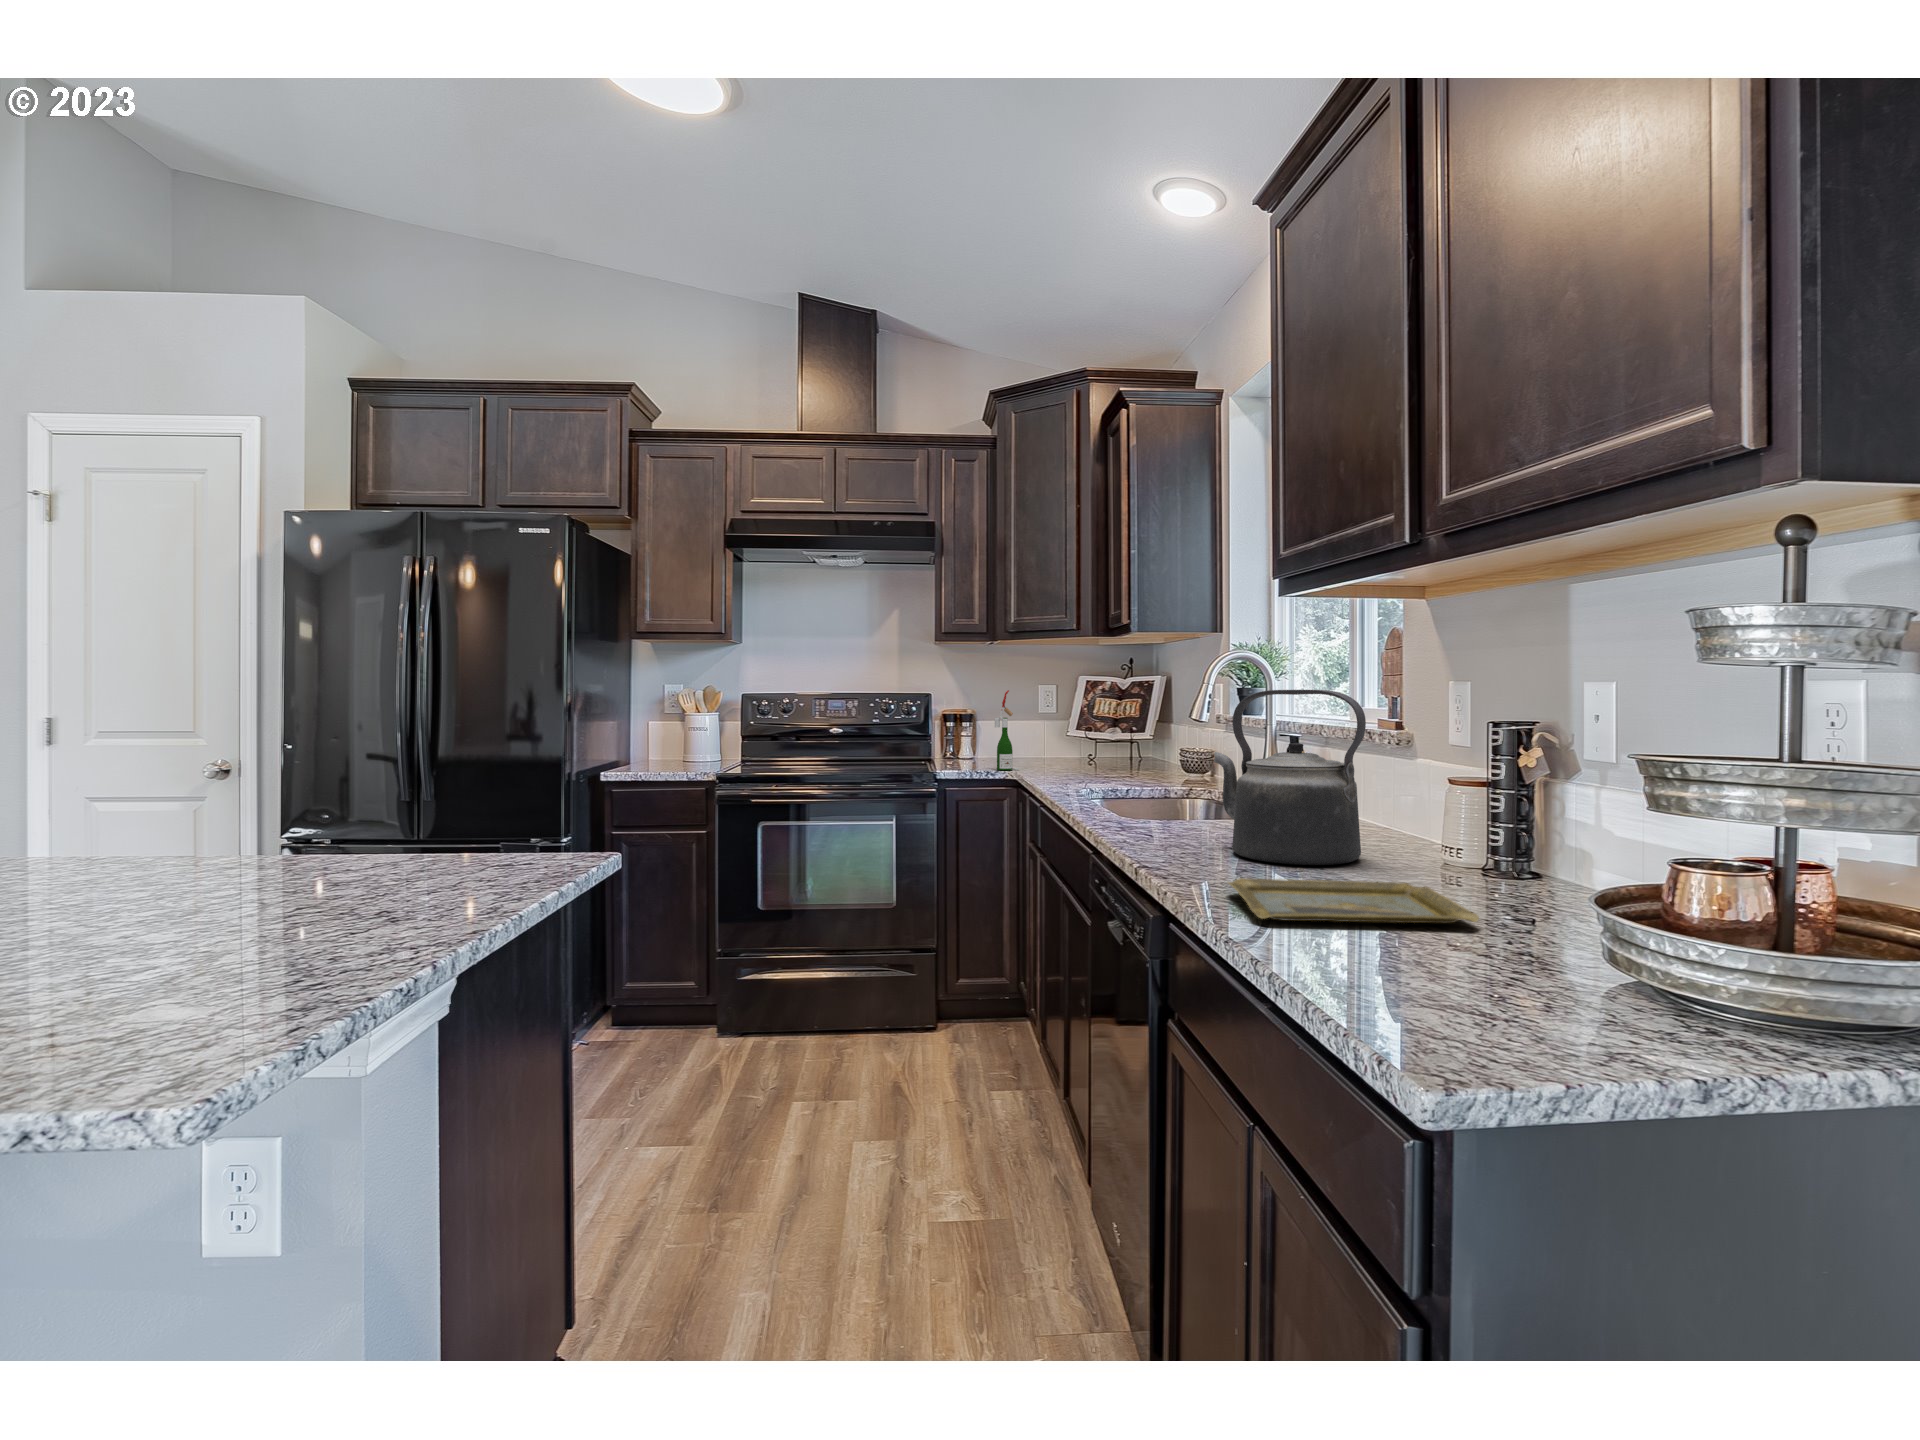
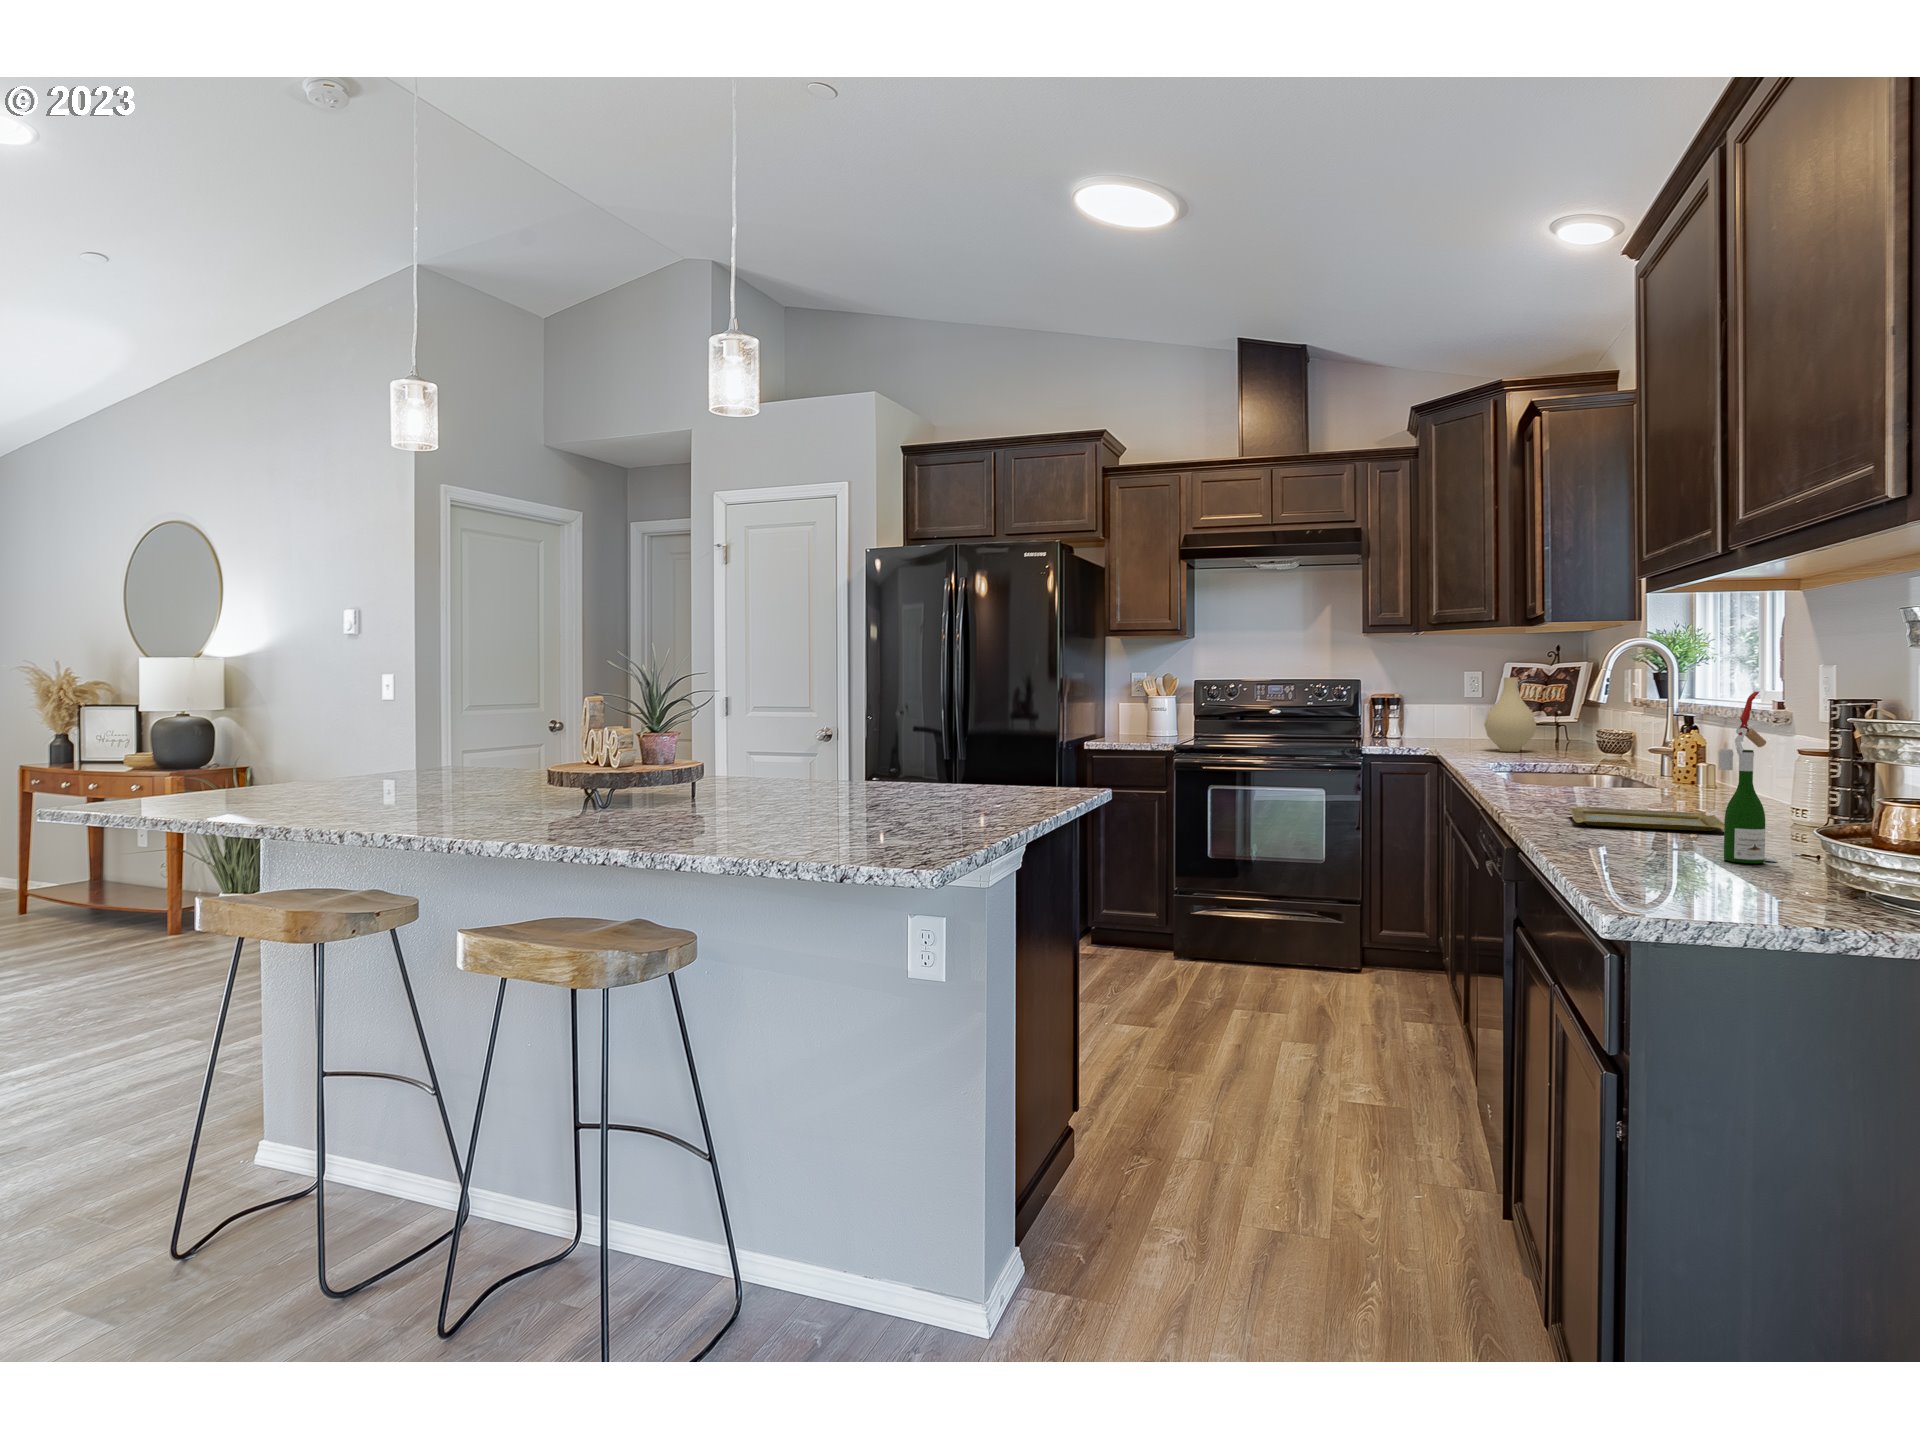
wine bottle: present [994,690,1018,770] -> present [1718,692,1778,863]
vase: none [1061,690,1113,772] -> present [1484,677,1536,752]
kettle: present [1214,690,1366,865] -> none [1586,684,1699,808]

